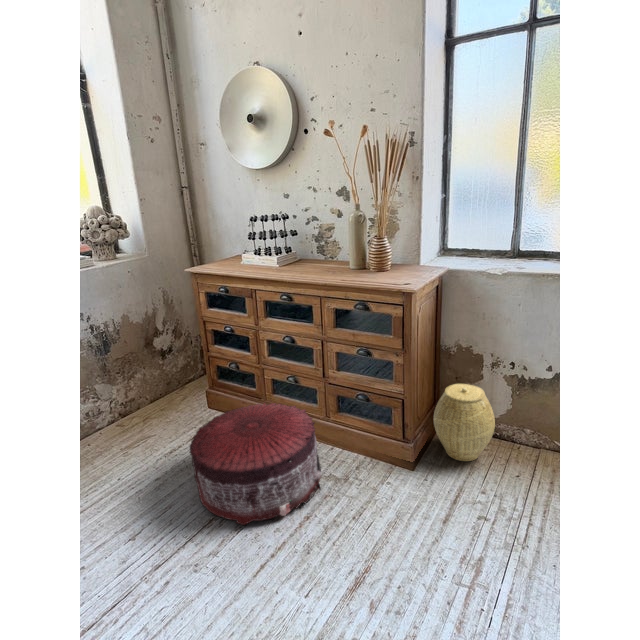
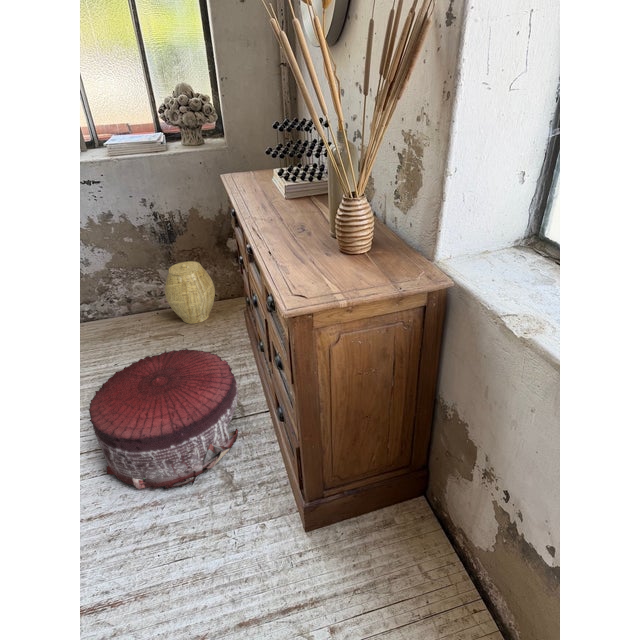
woven basket: present [434,384,495,461] -> present [165,261,215,324]

